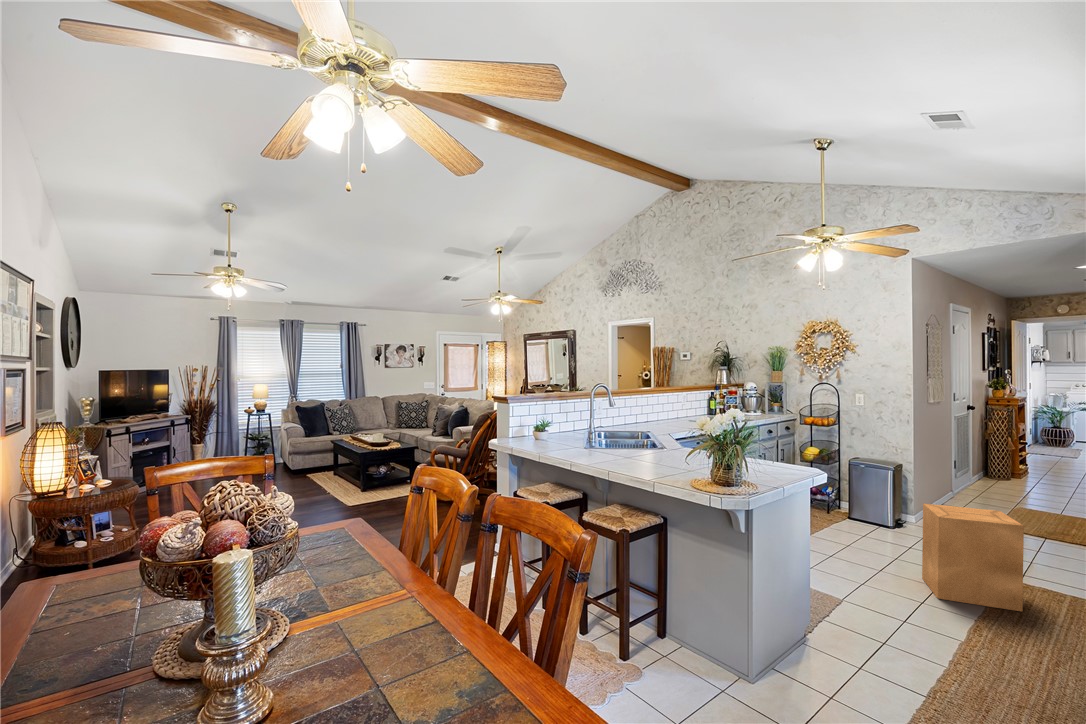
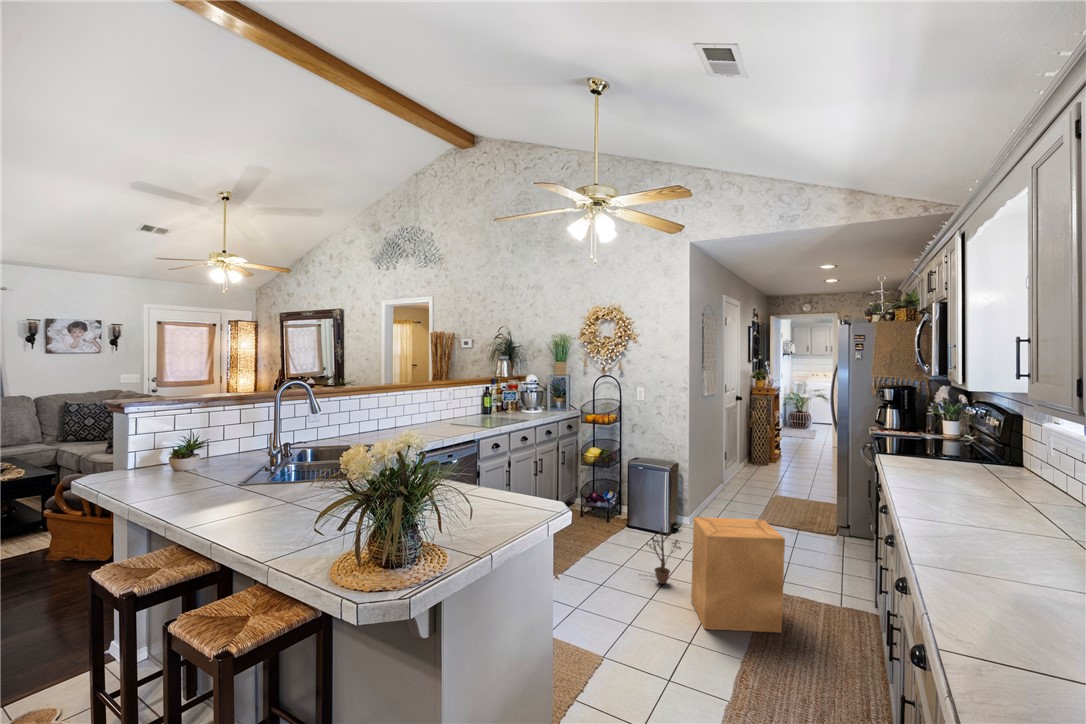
decorative plant: none [866,513,910,563] -> present [645,529,681,584]

